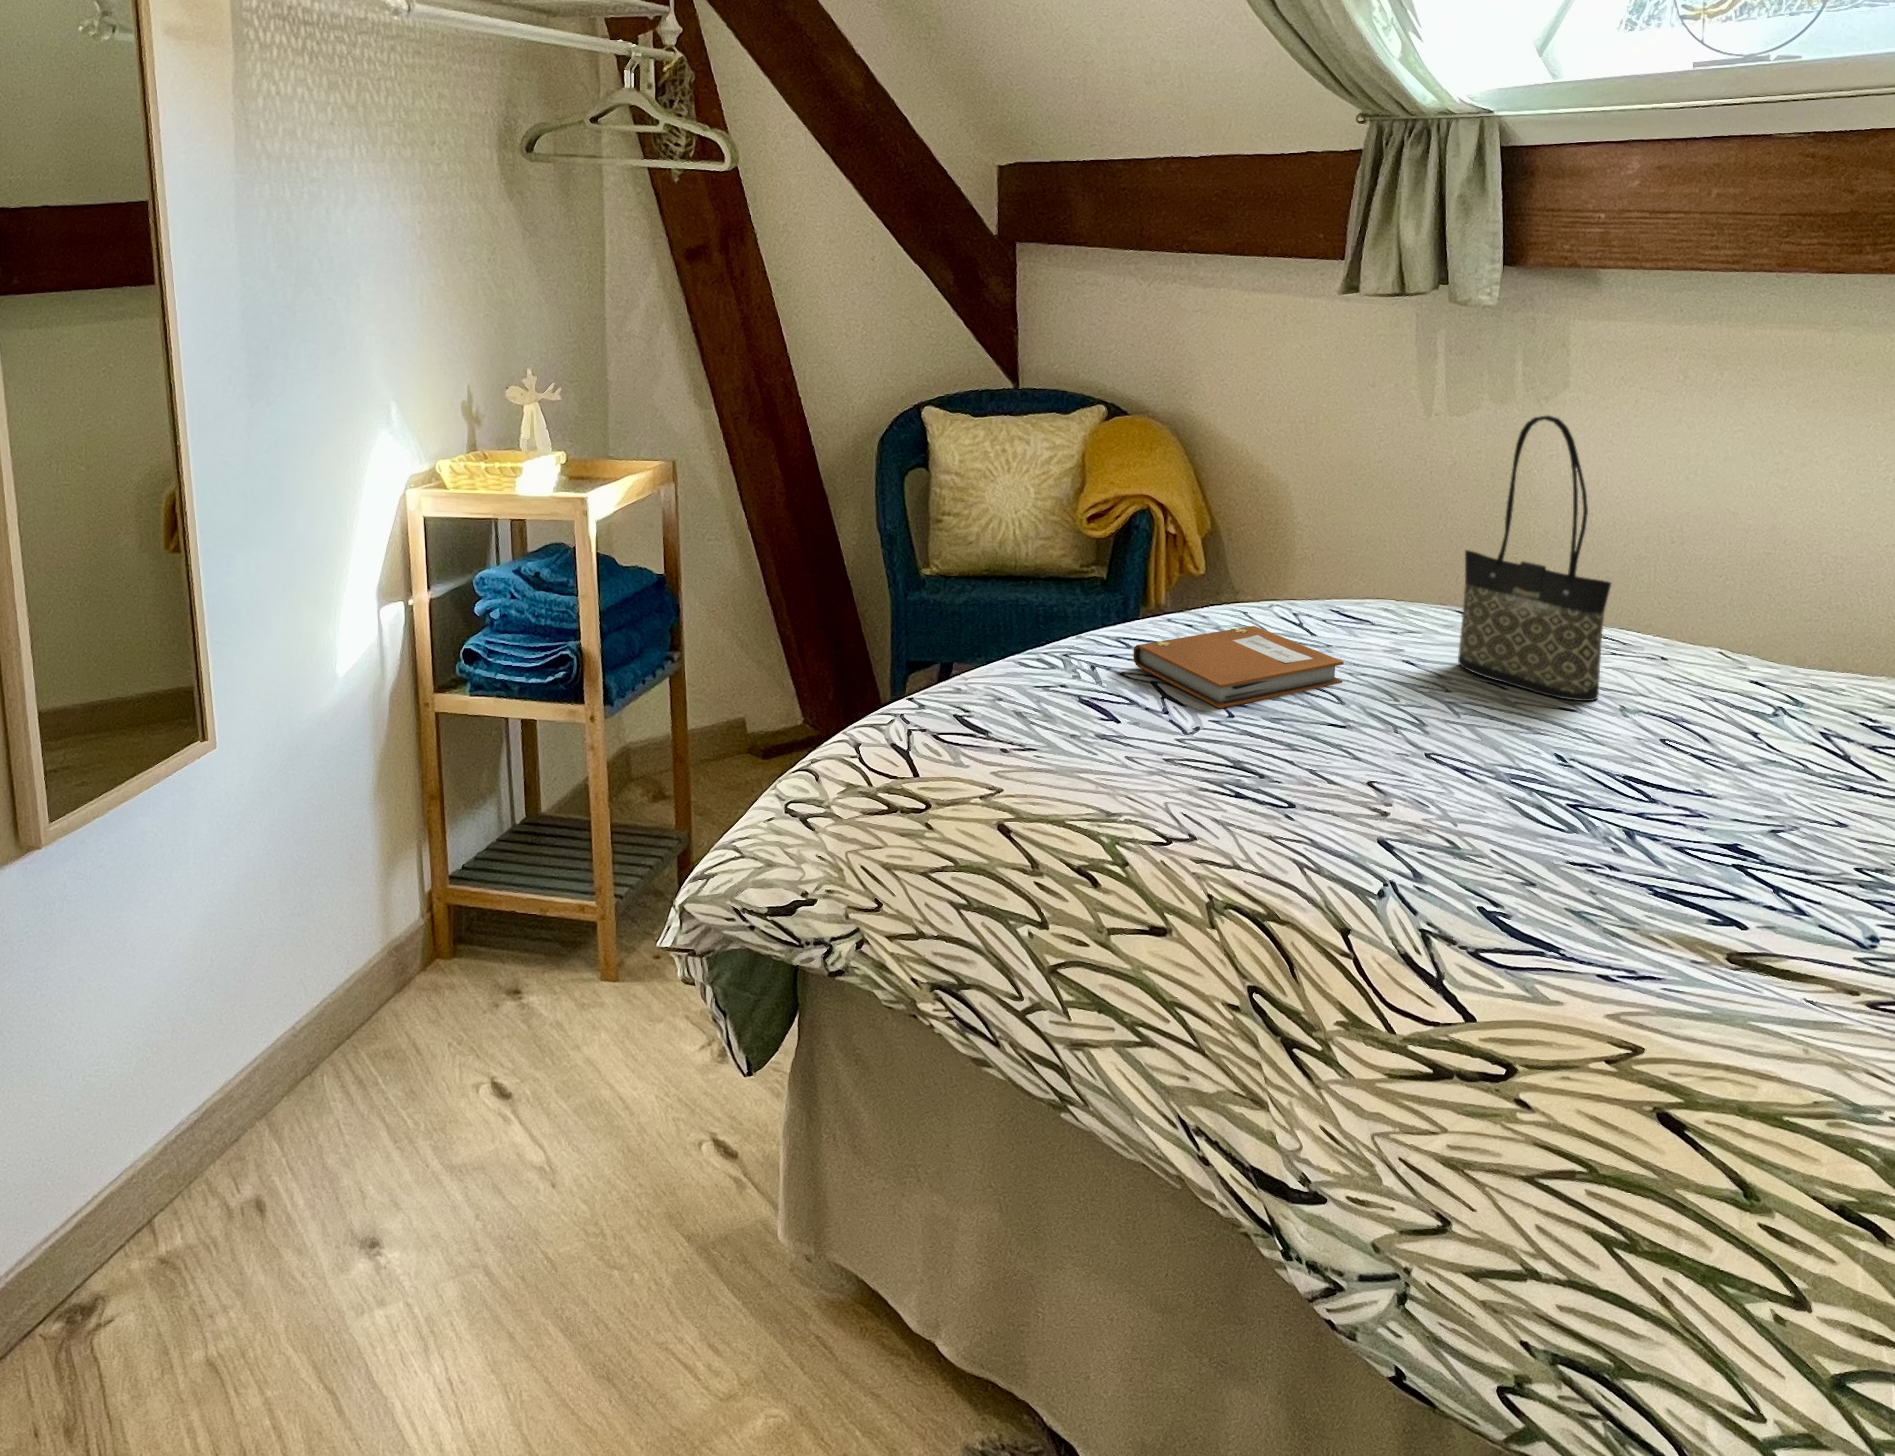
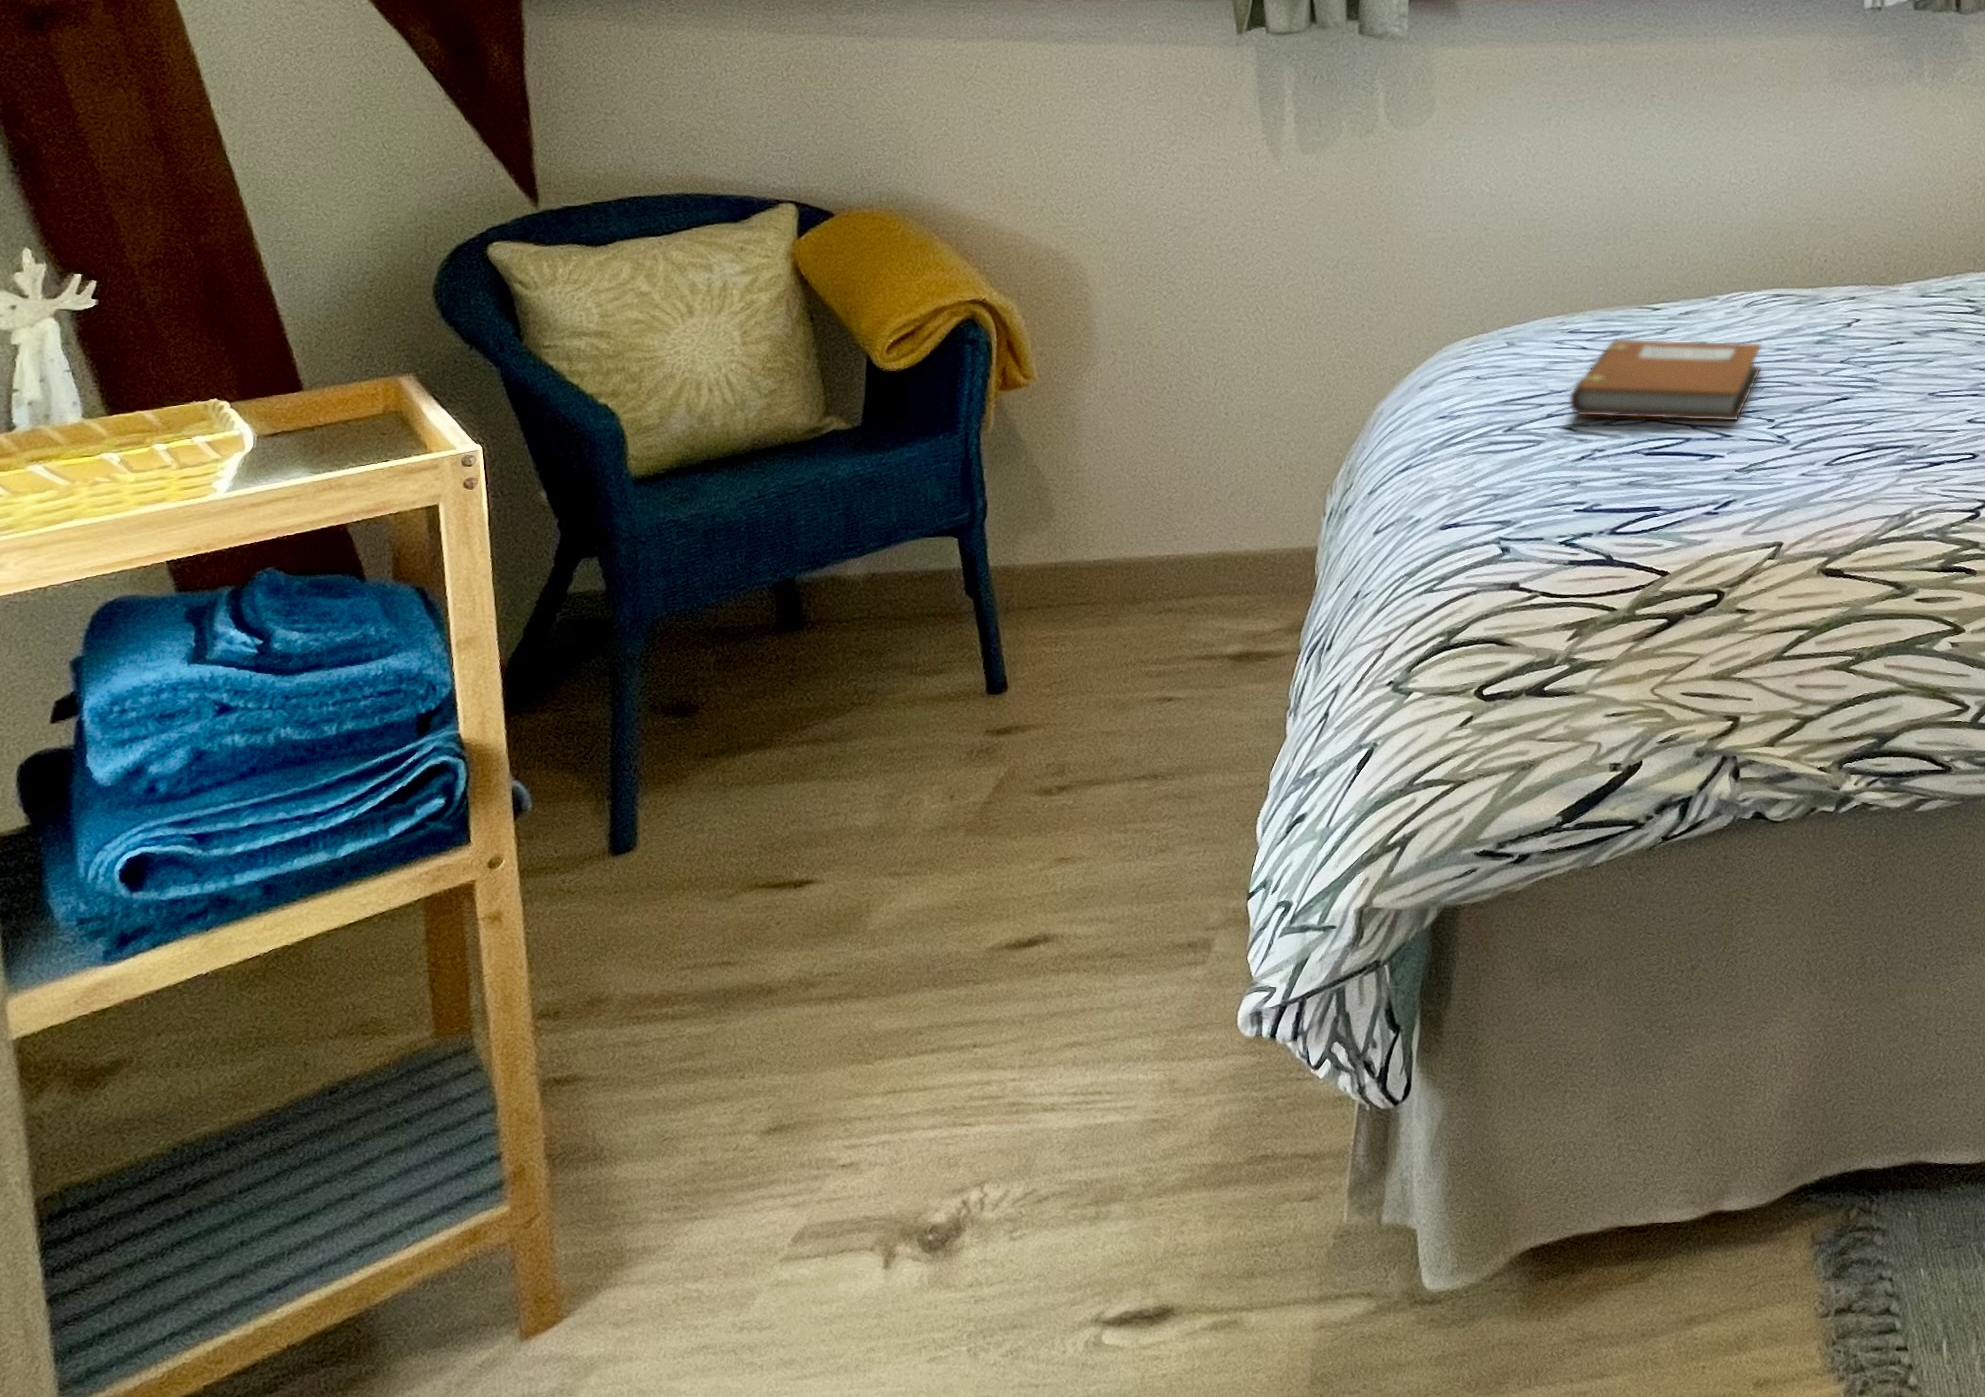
tote bag: present [1458,416,1611,701] -> none [1795,43,1949,329]

